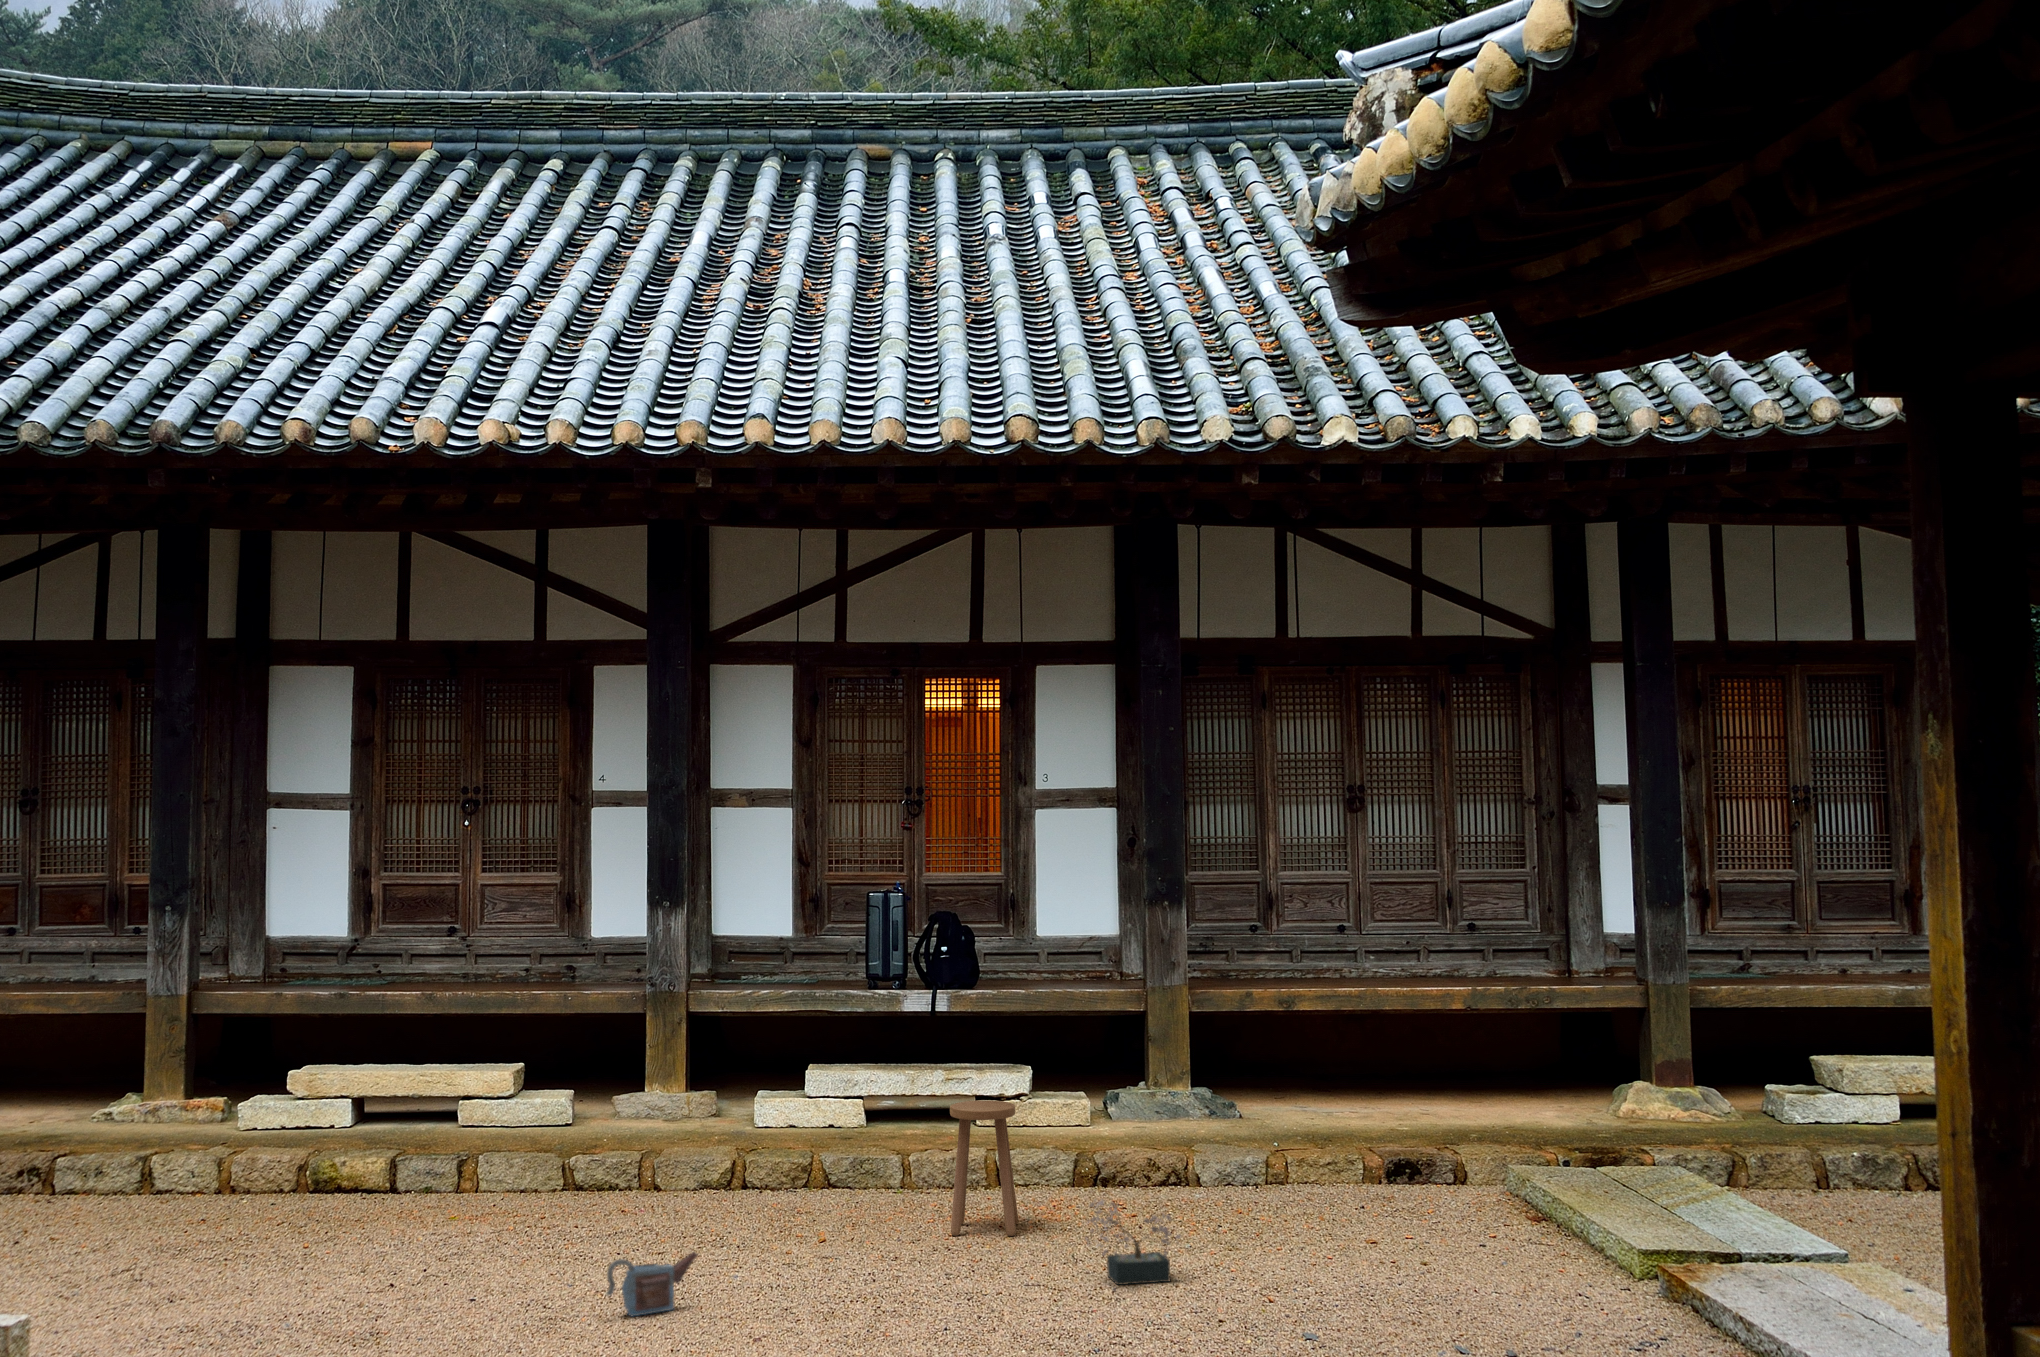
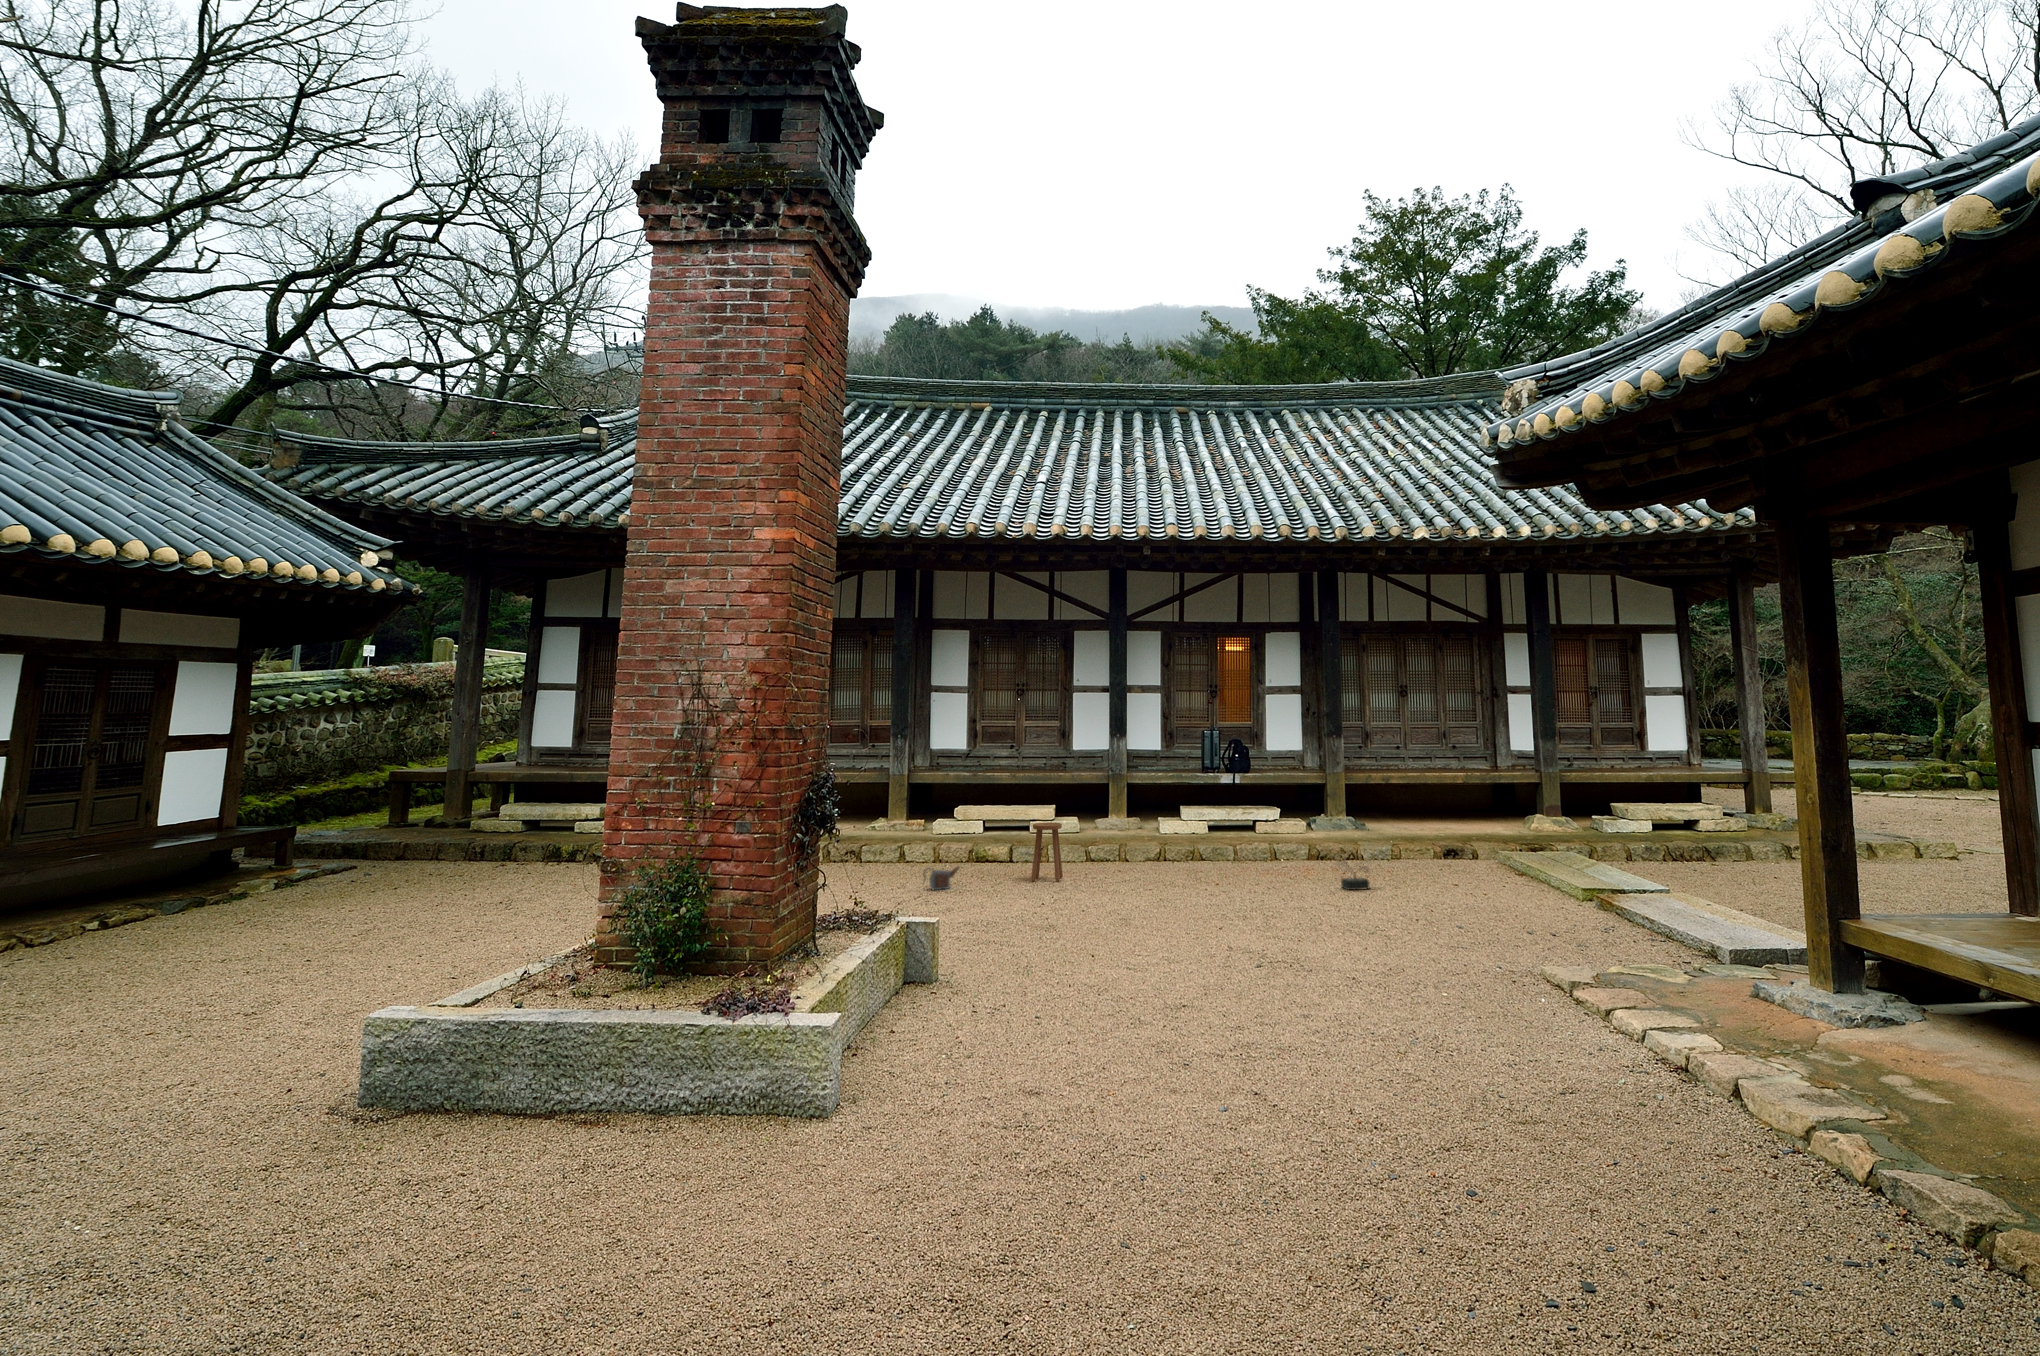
stool: present [950,1100,1018,1236] -> present [1031,822,1063,882]
watering can: present [607,1252,698,1316] -> present [923,866,959,890]

